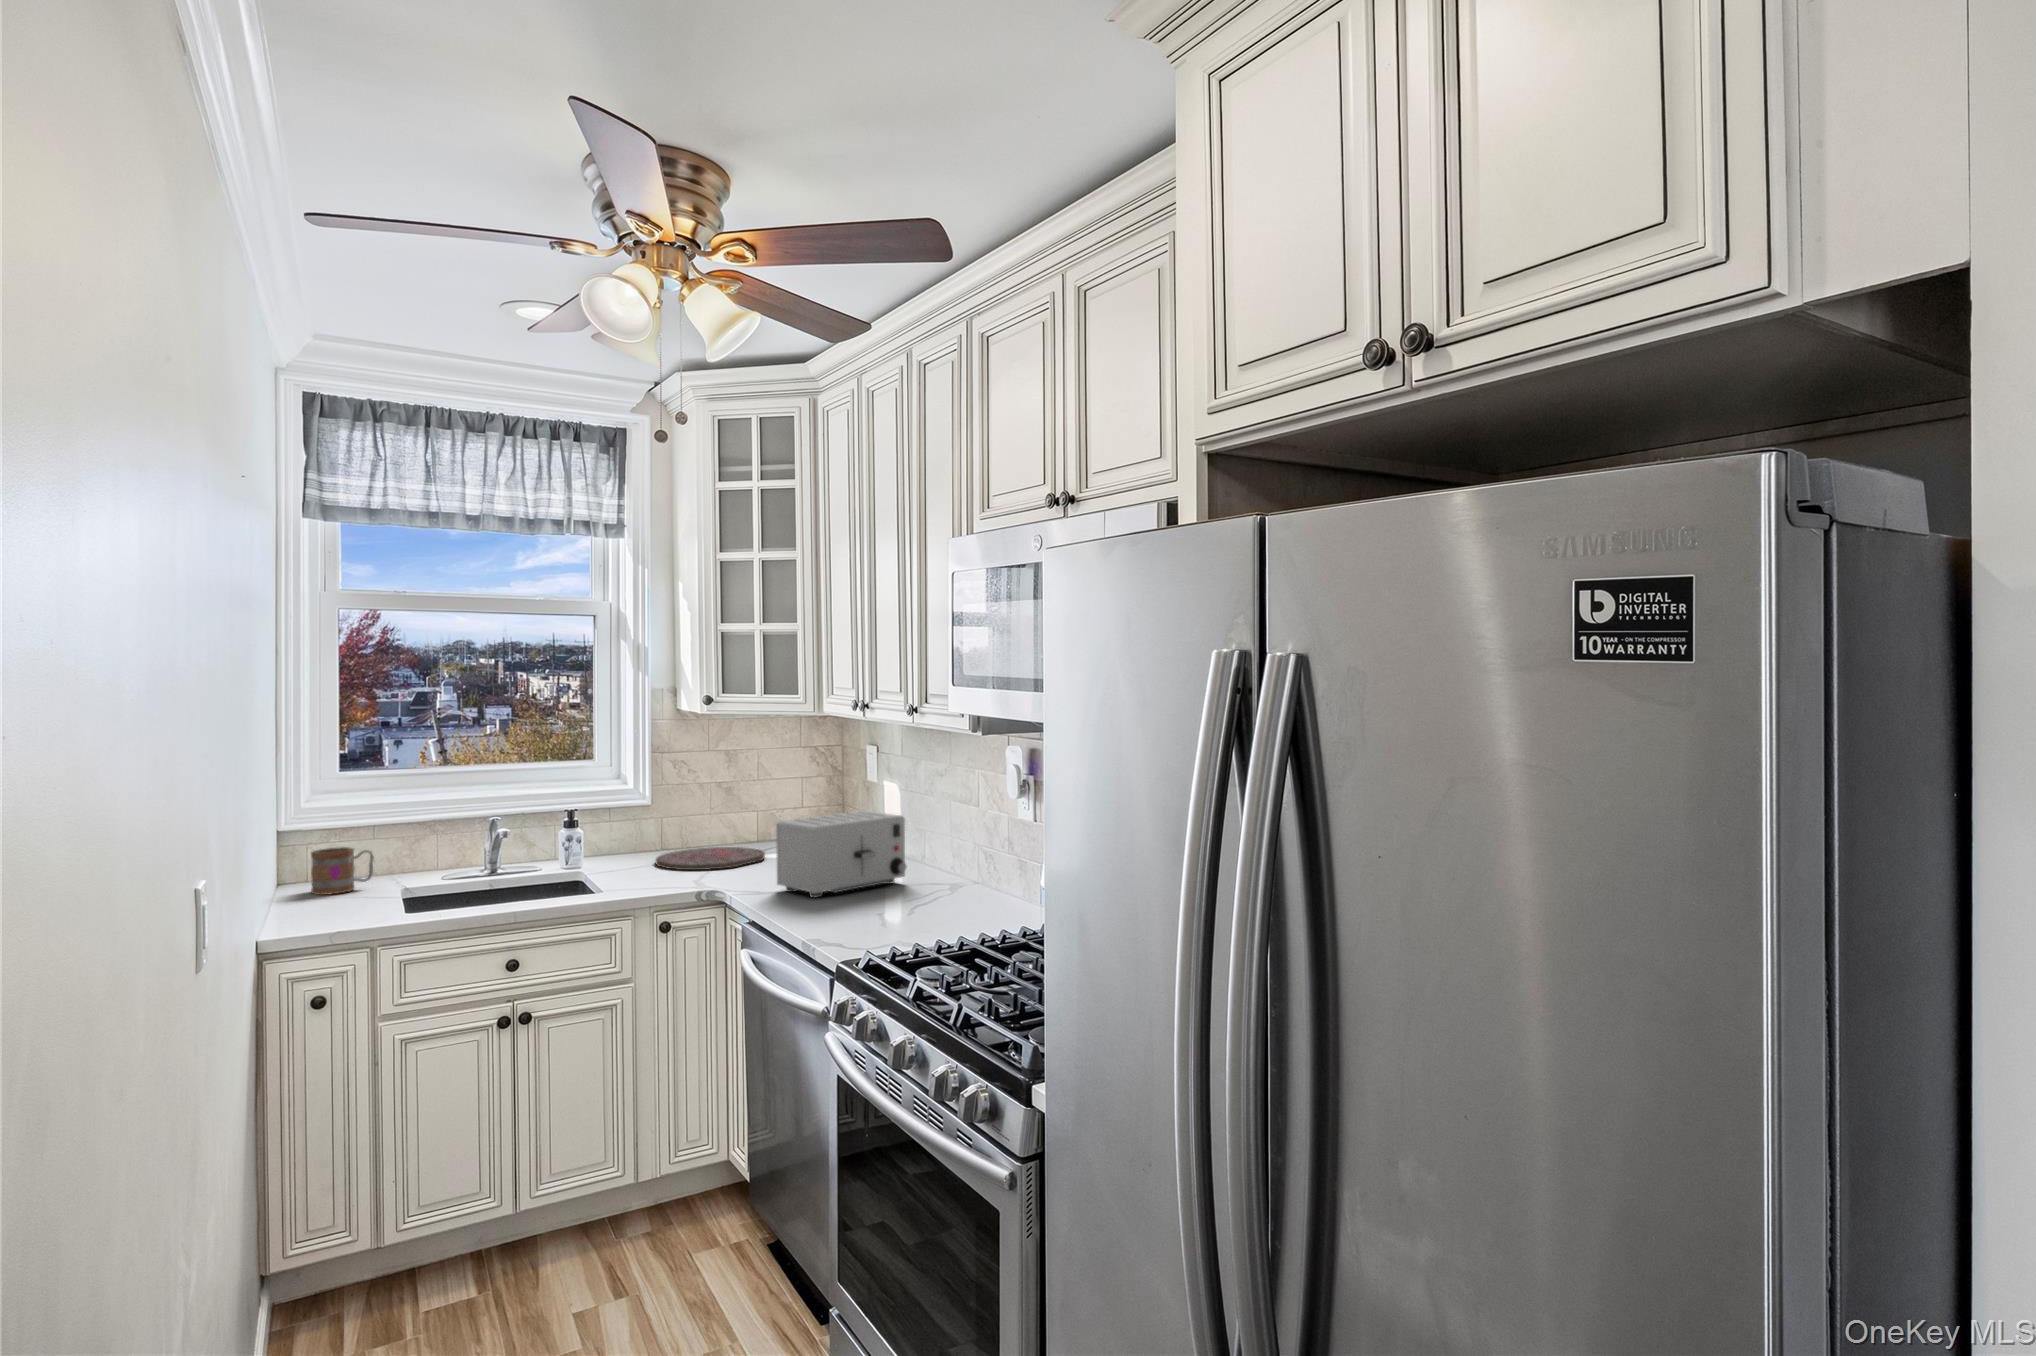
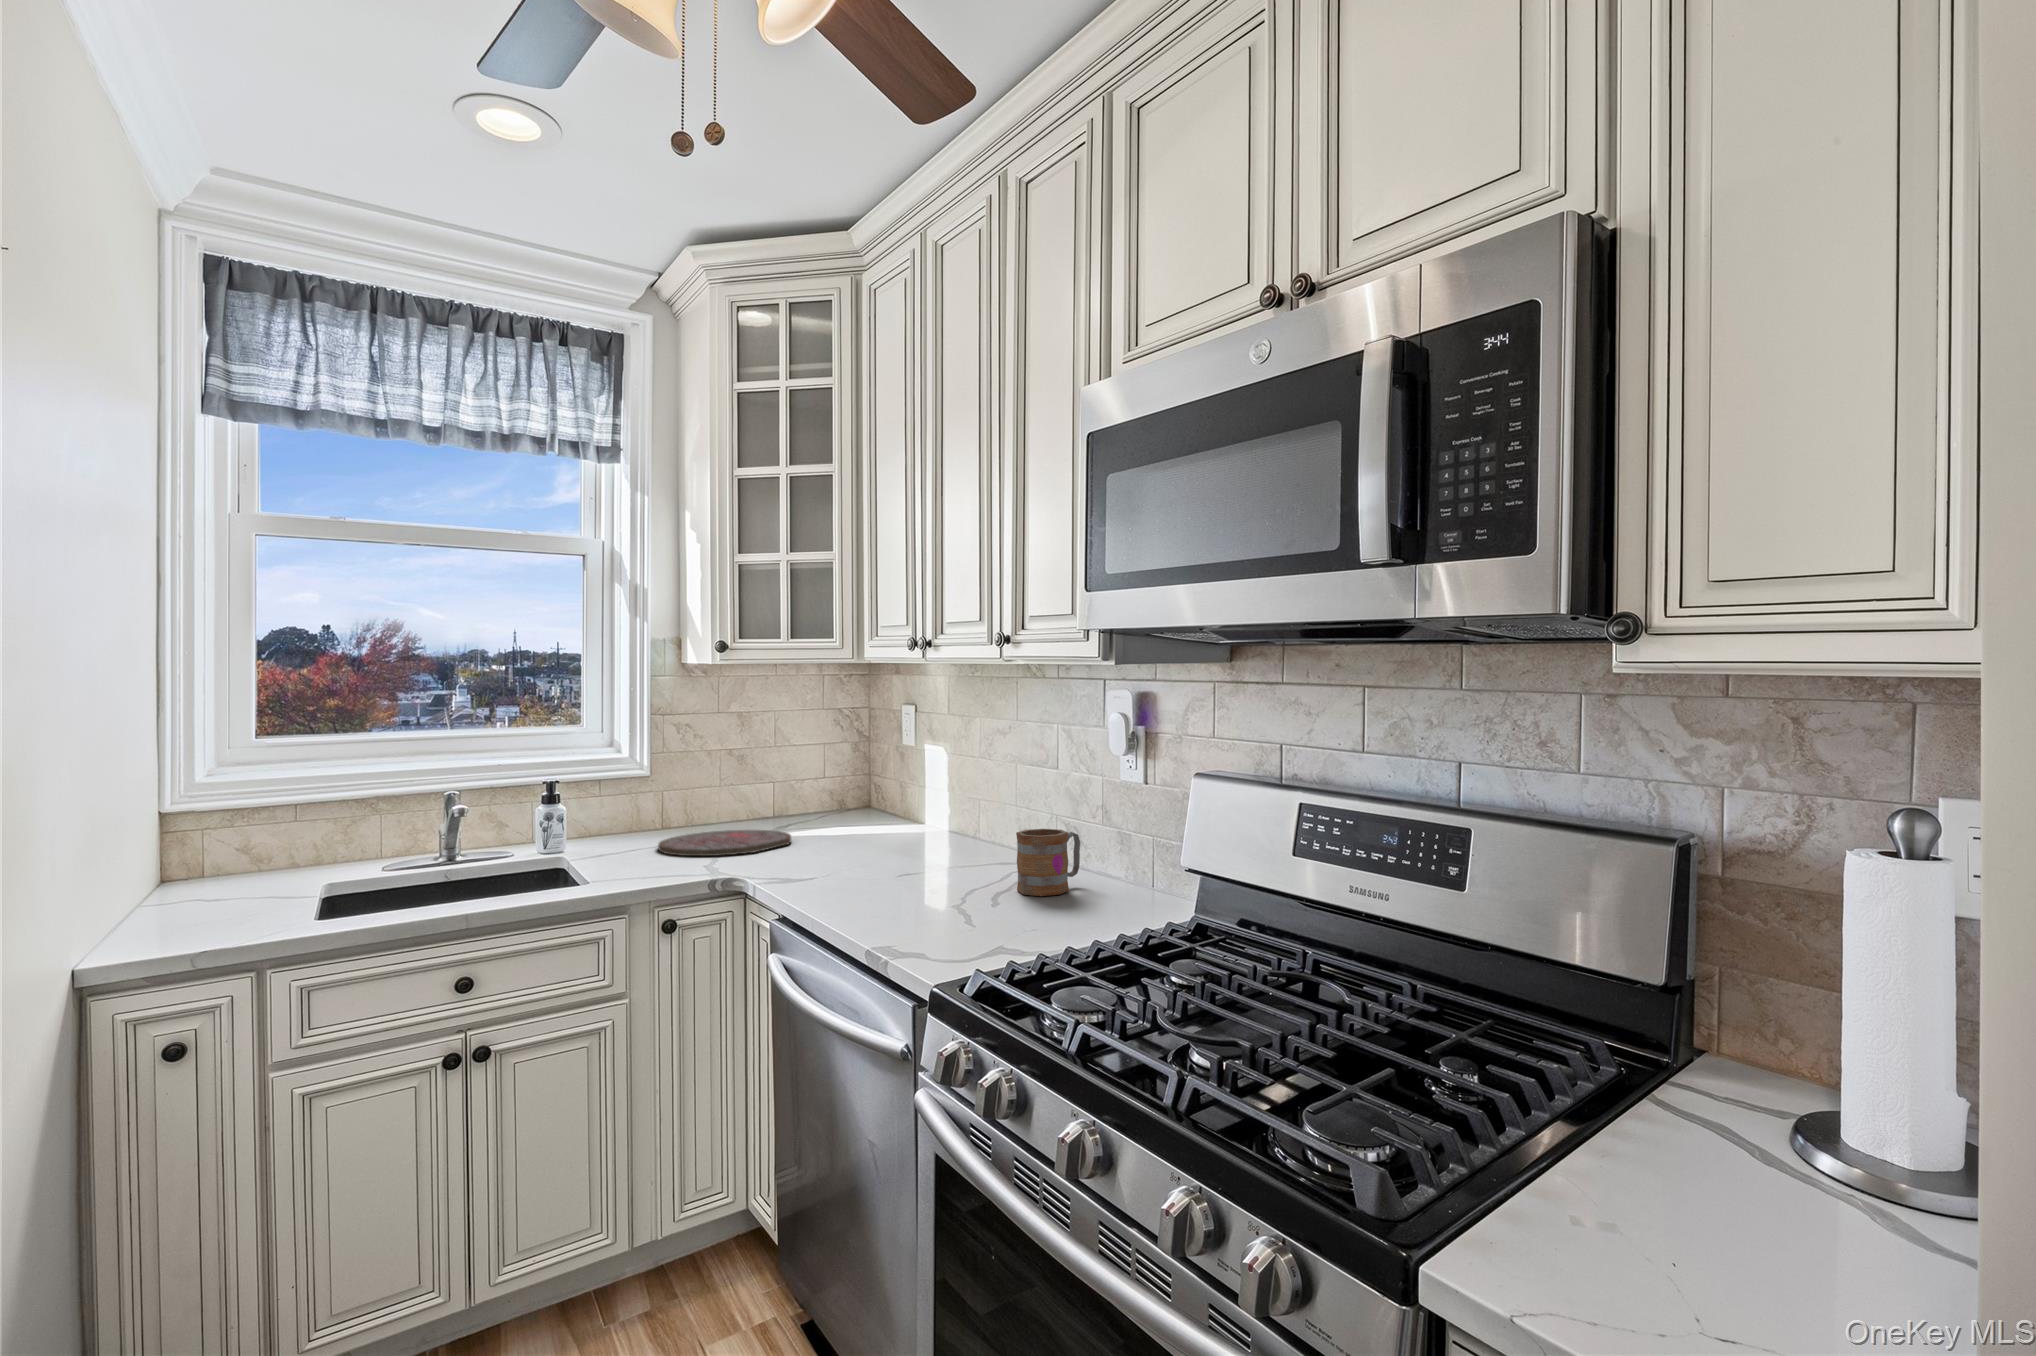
toaster: present [776,811,906,897] -> none [814,779,978,887]
mug: present [311,847,374,895] -> present [1016,829,1080,896]

